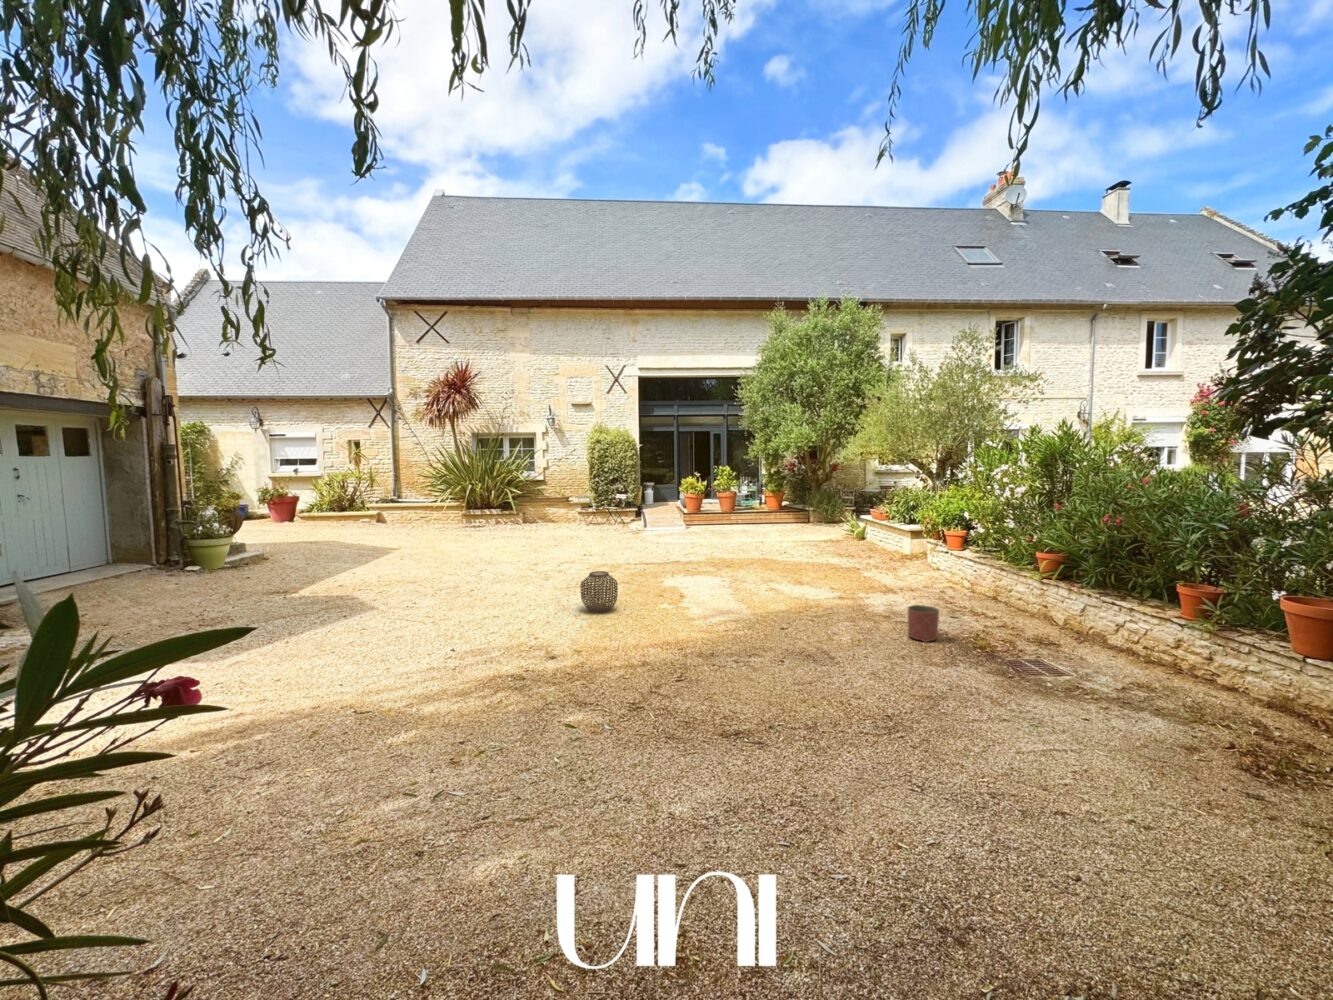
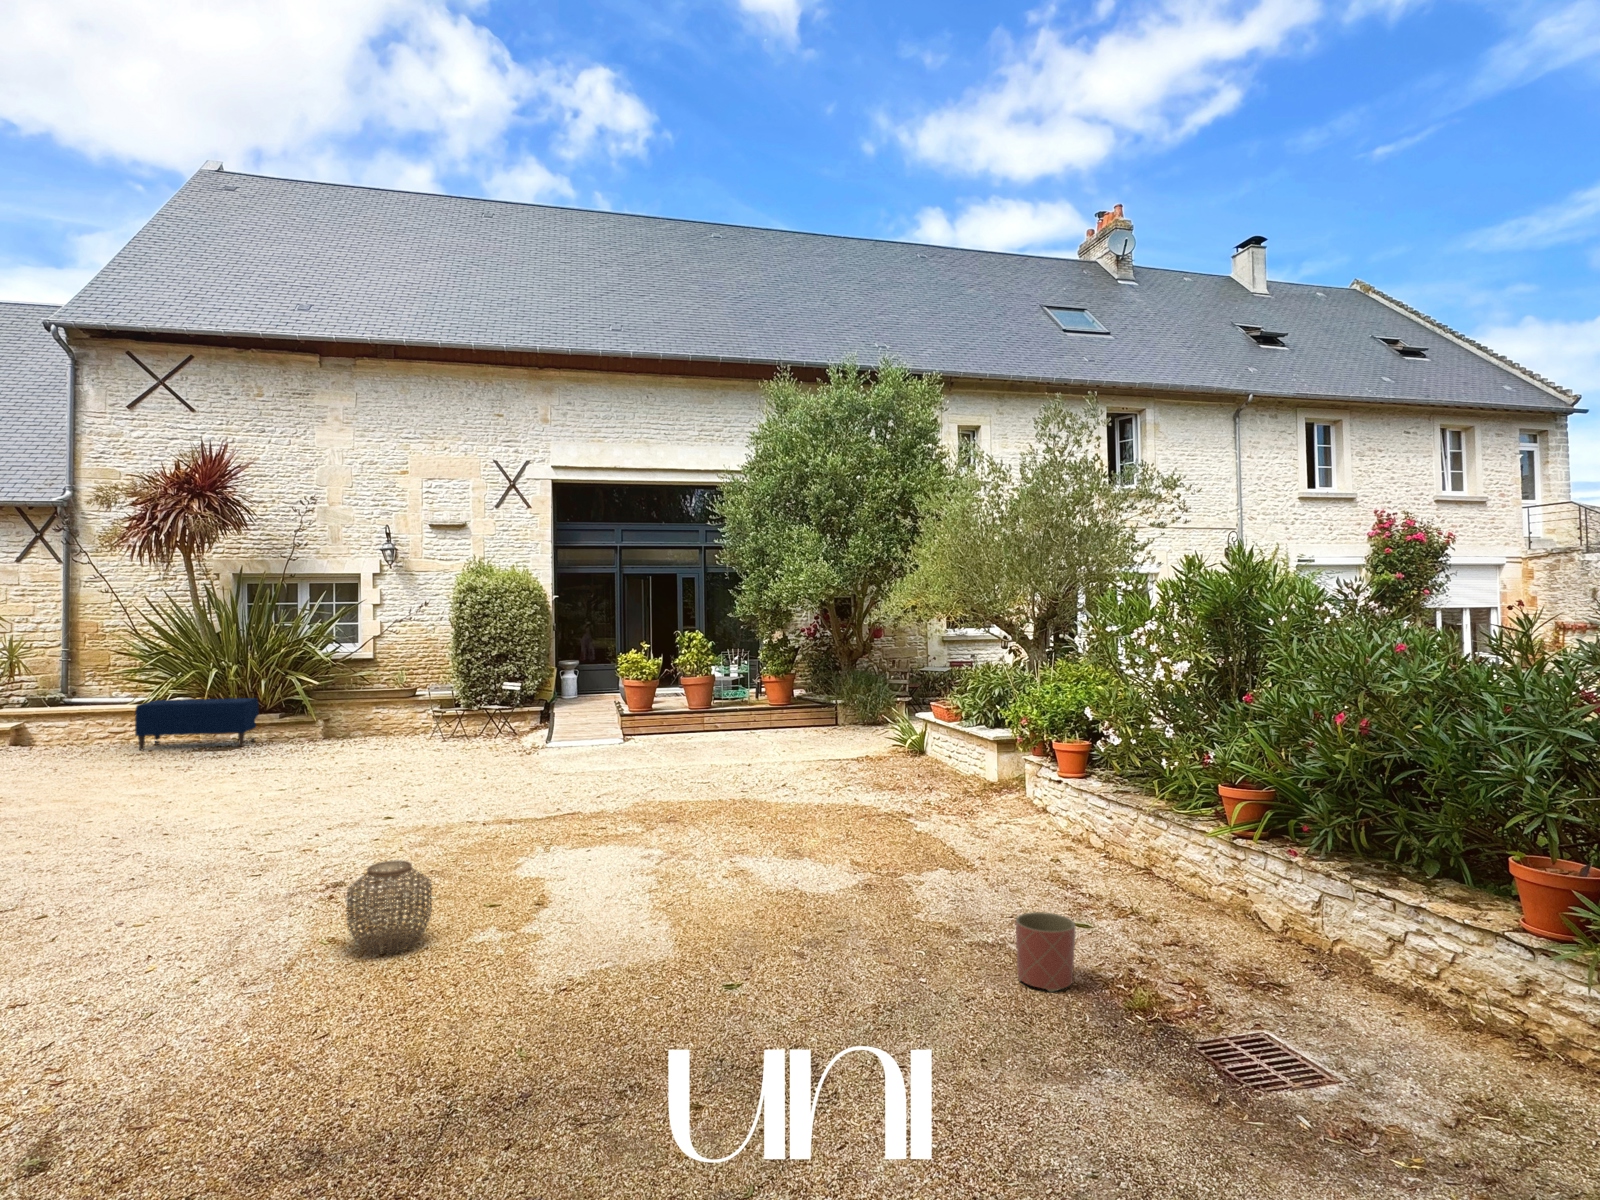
bench: none [433,501,491,527] -> present [135,698,258,750]

